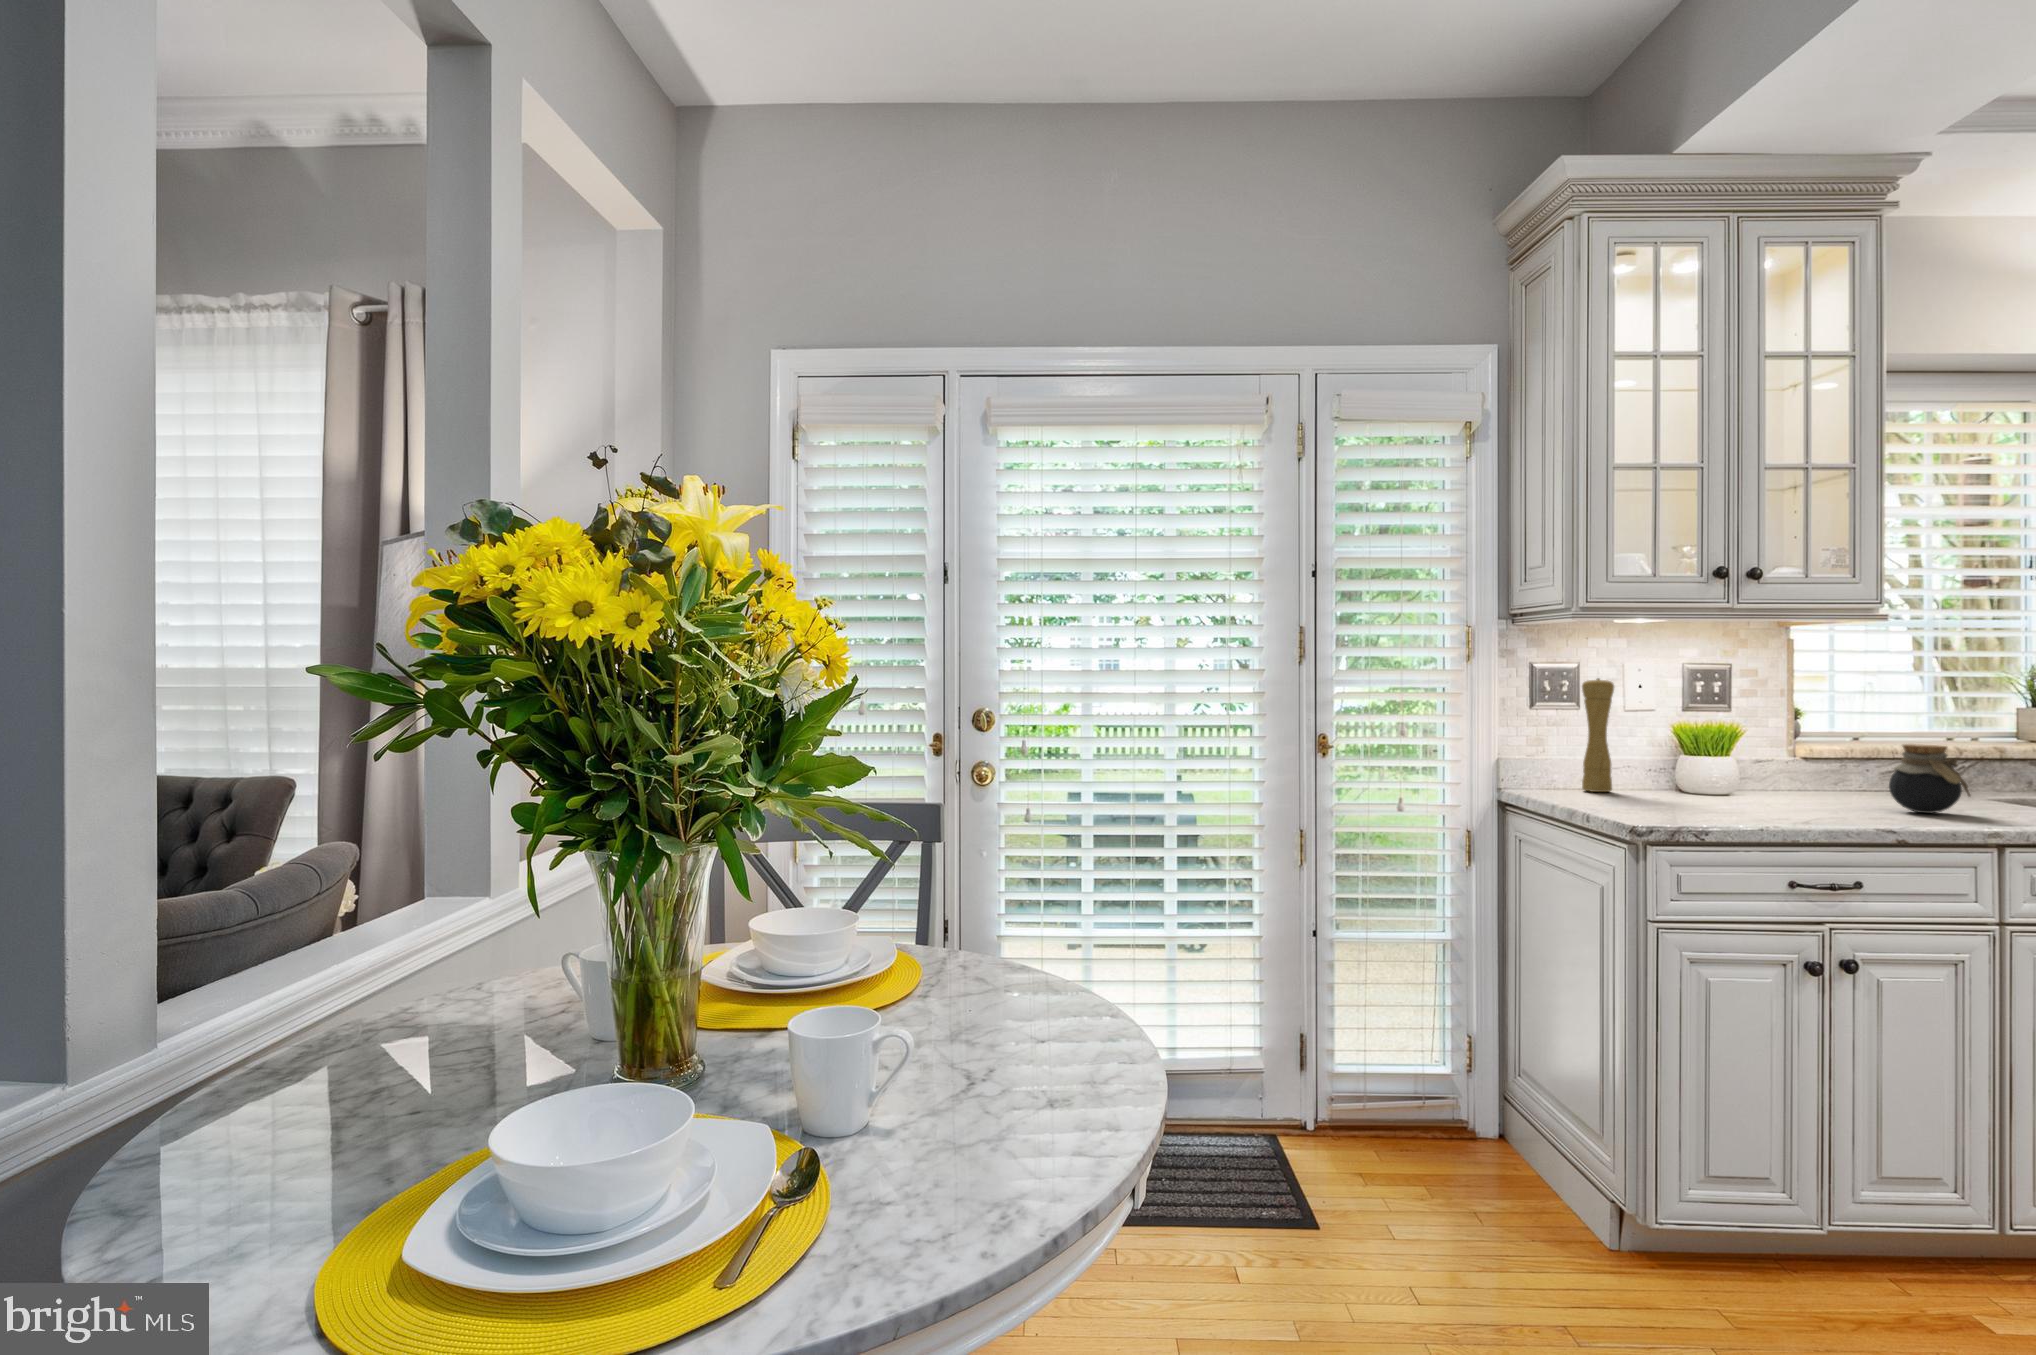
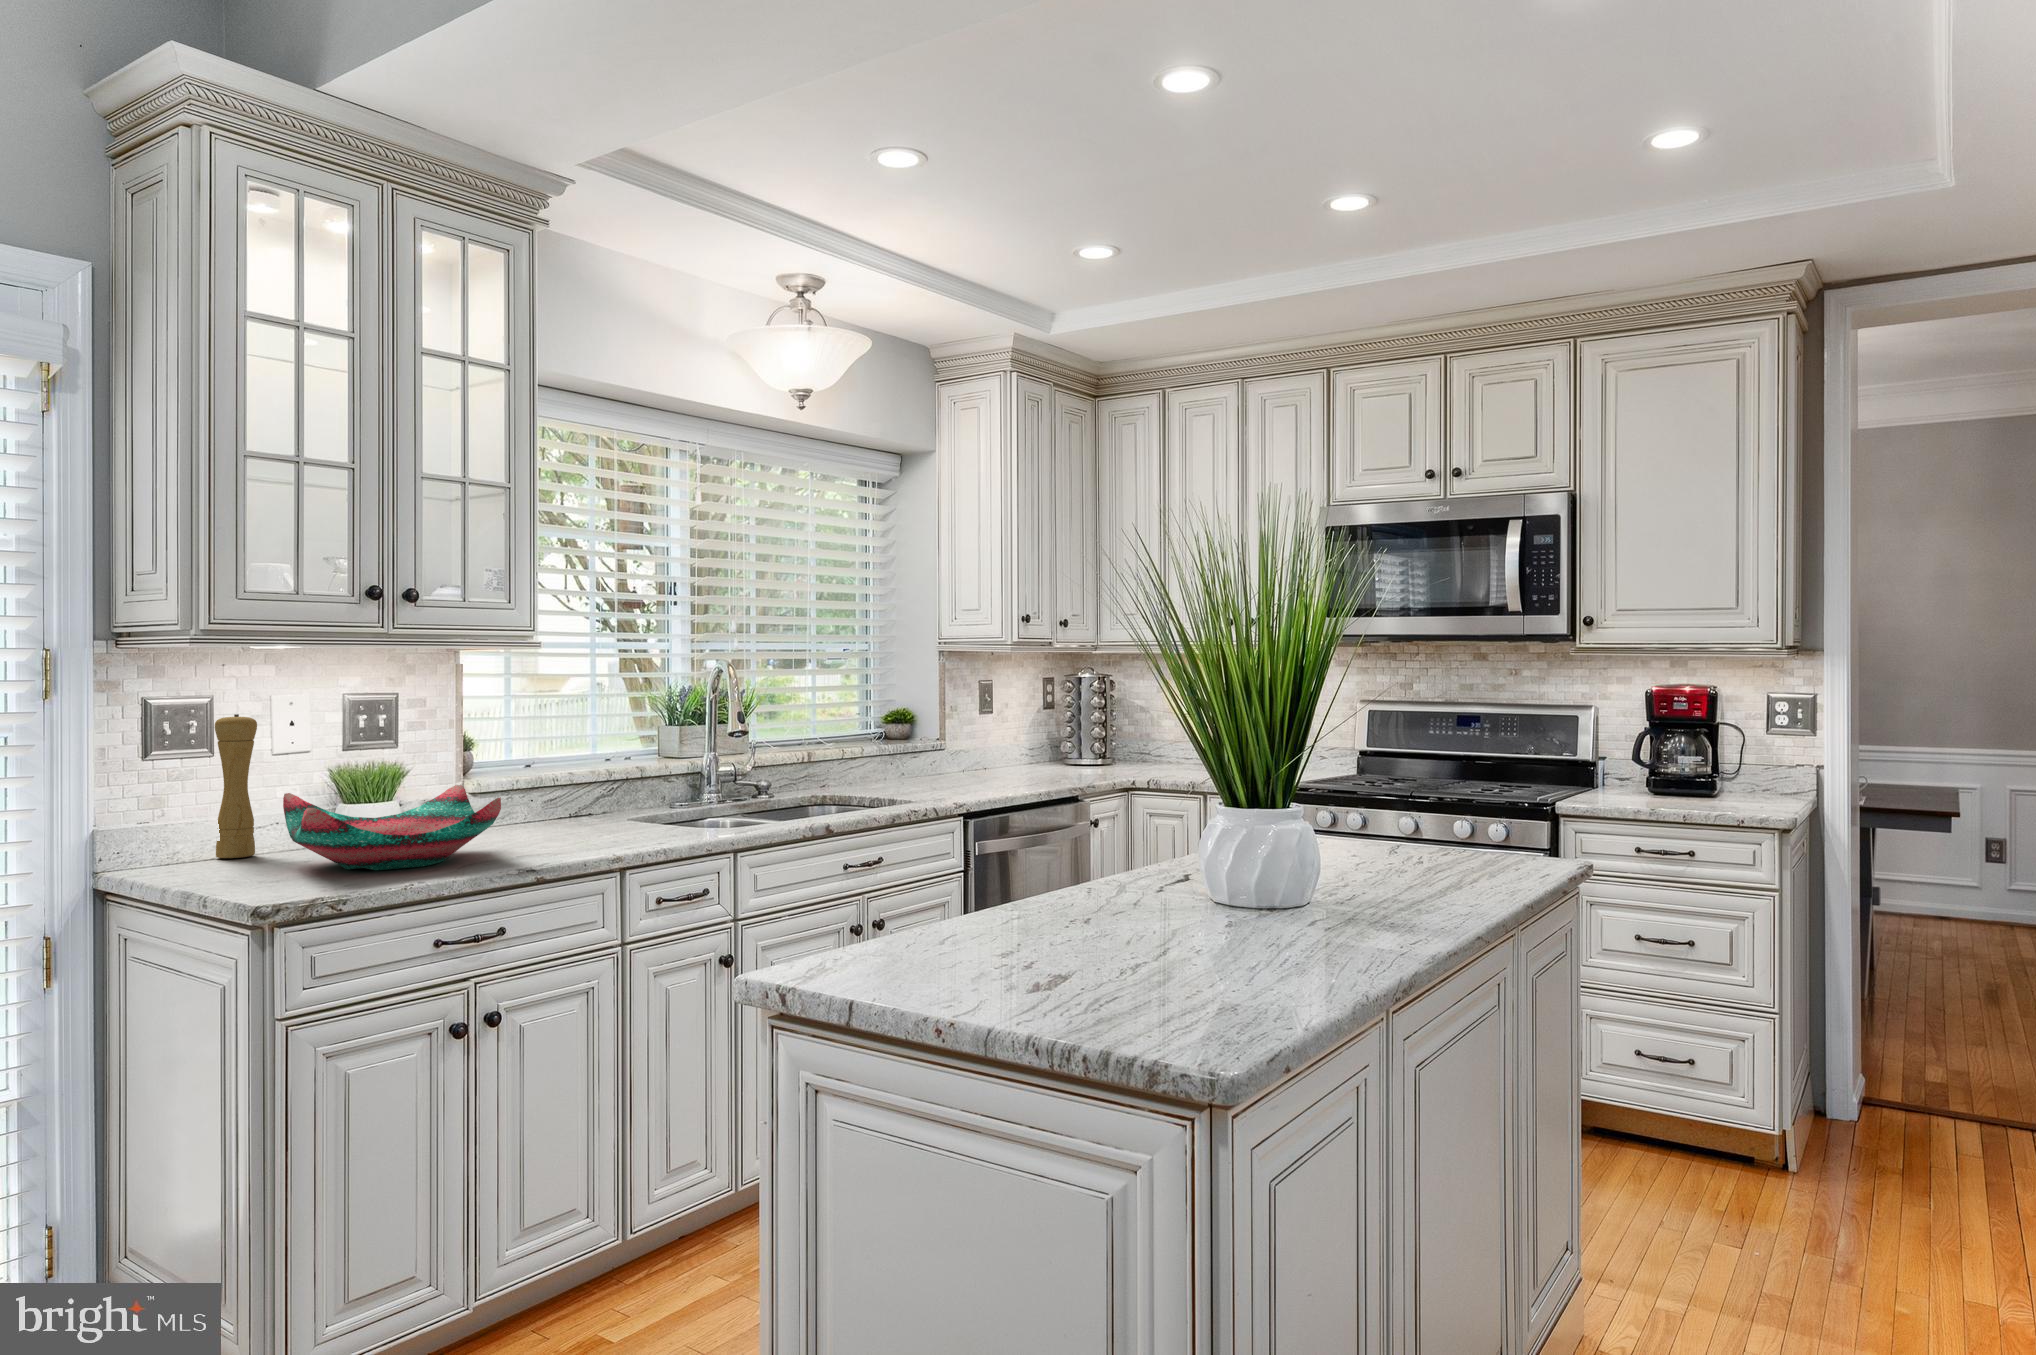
decorative bowl: none [1639,742,1853,814] -> present [283,785,501,870]
jar: present [1889,744,1970,813] -> none [540,776,605,845]

